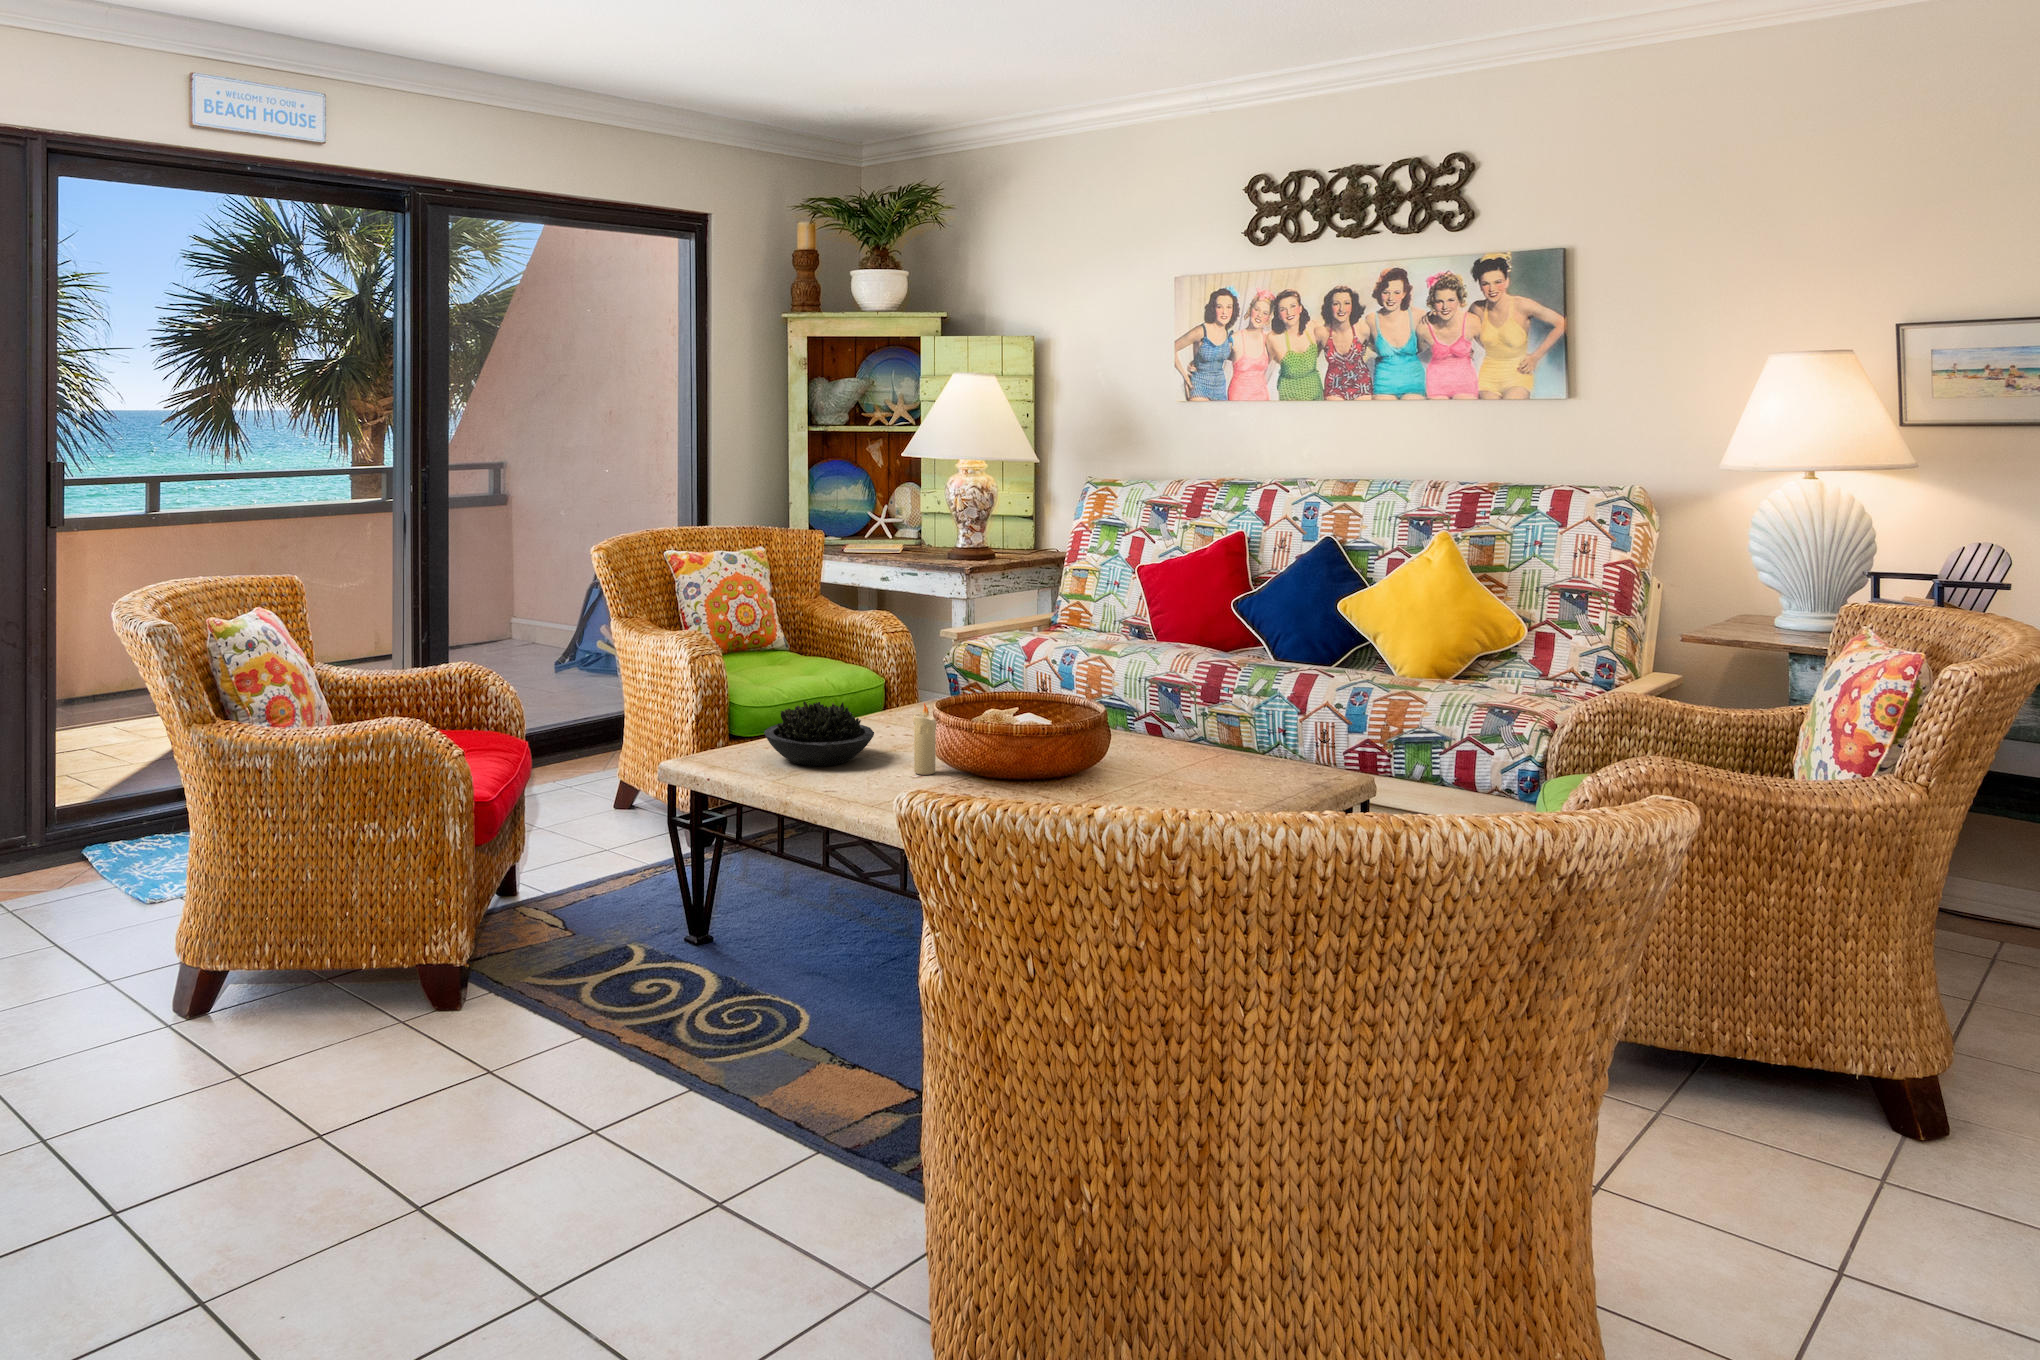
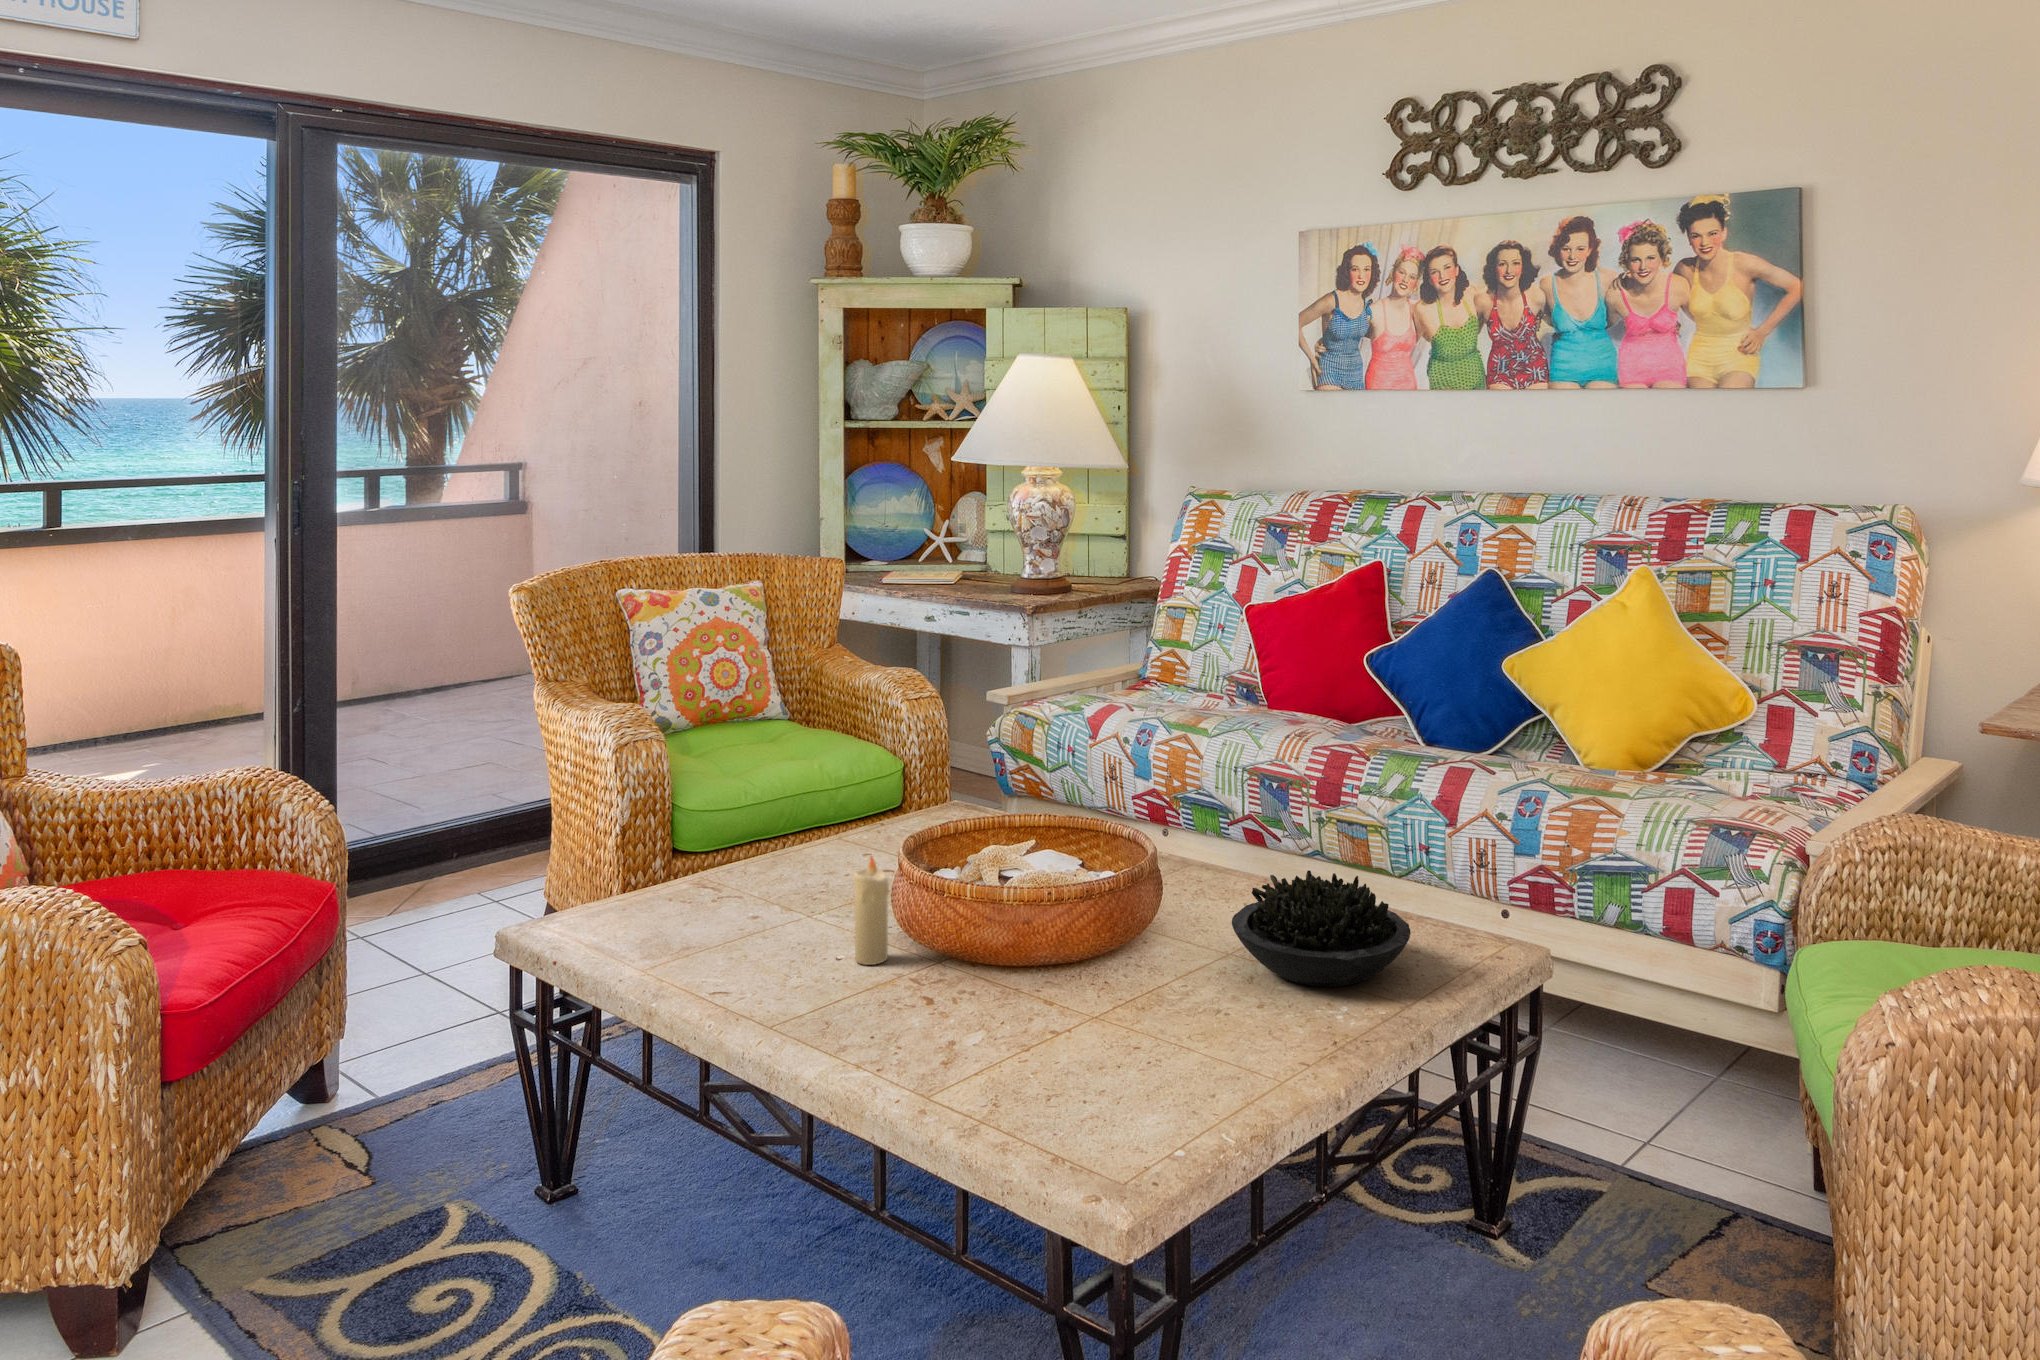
succulent plant: present [764,701,874,766] -> present [1232,870,1411,987]

